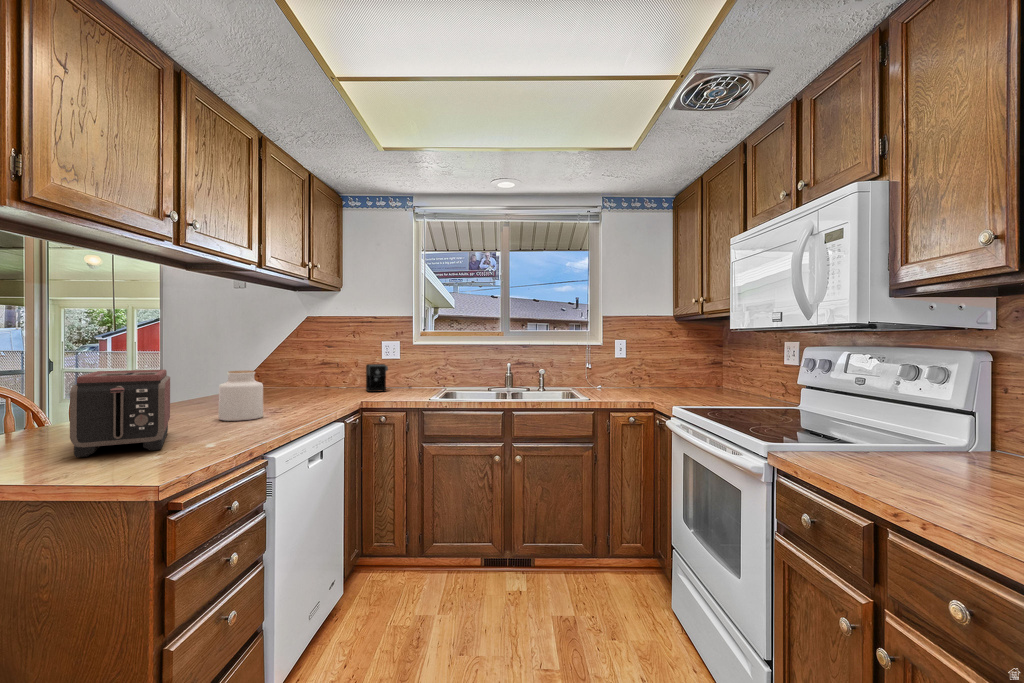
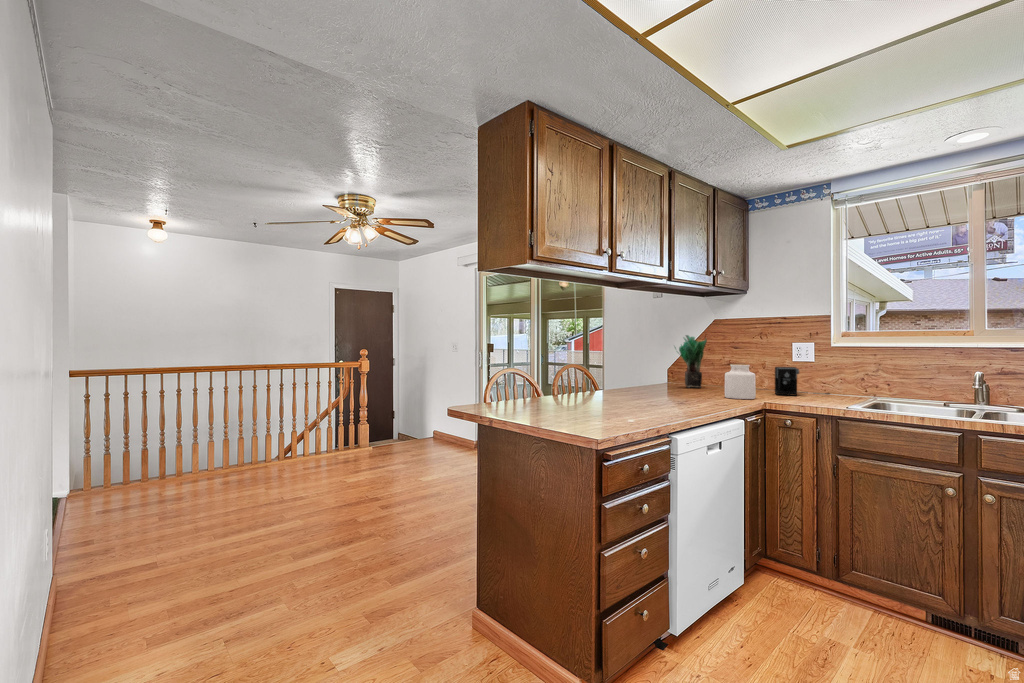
potted plant: none [259,332,298,390] -> present [675,335,707,388]
toaster: present [70,370,170,458] -> none [551,362,606,419]
jar: present [219,371,263,421] -> present [725,364,756,399]

